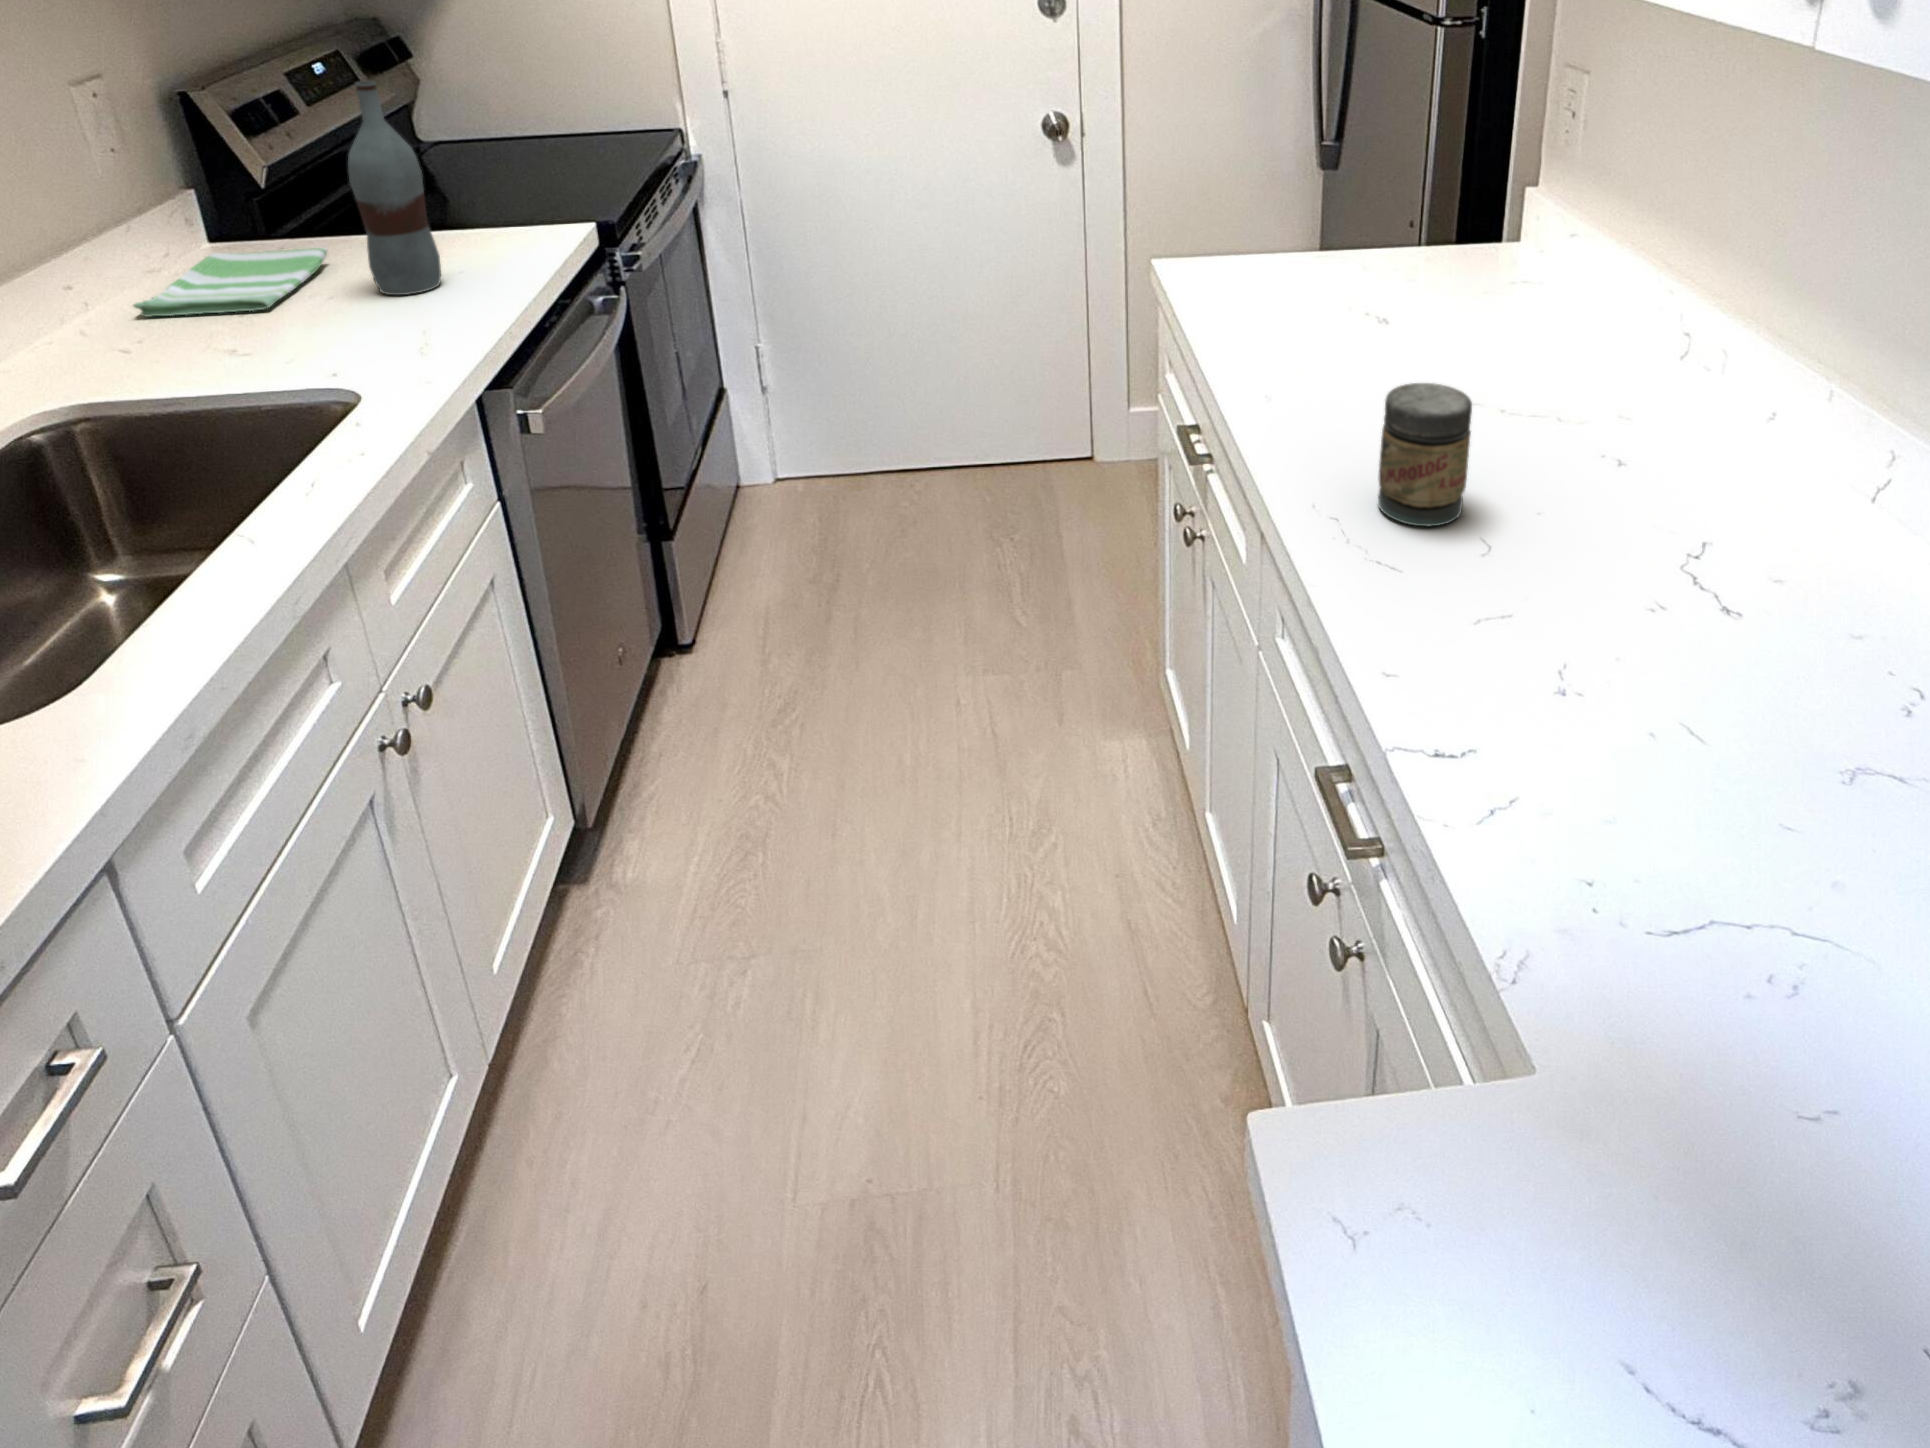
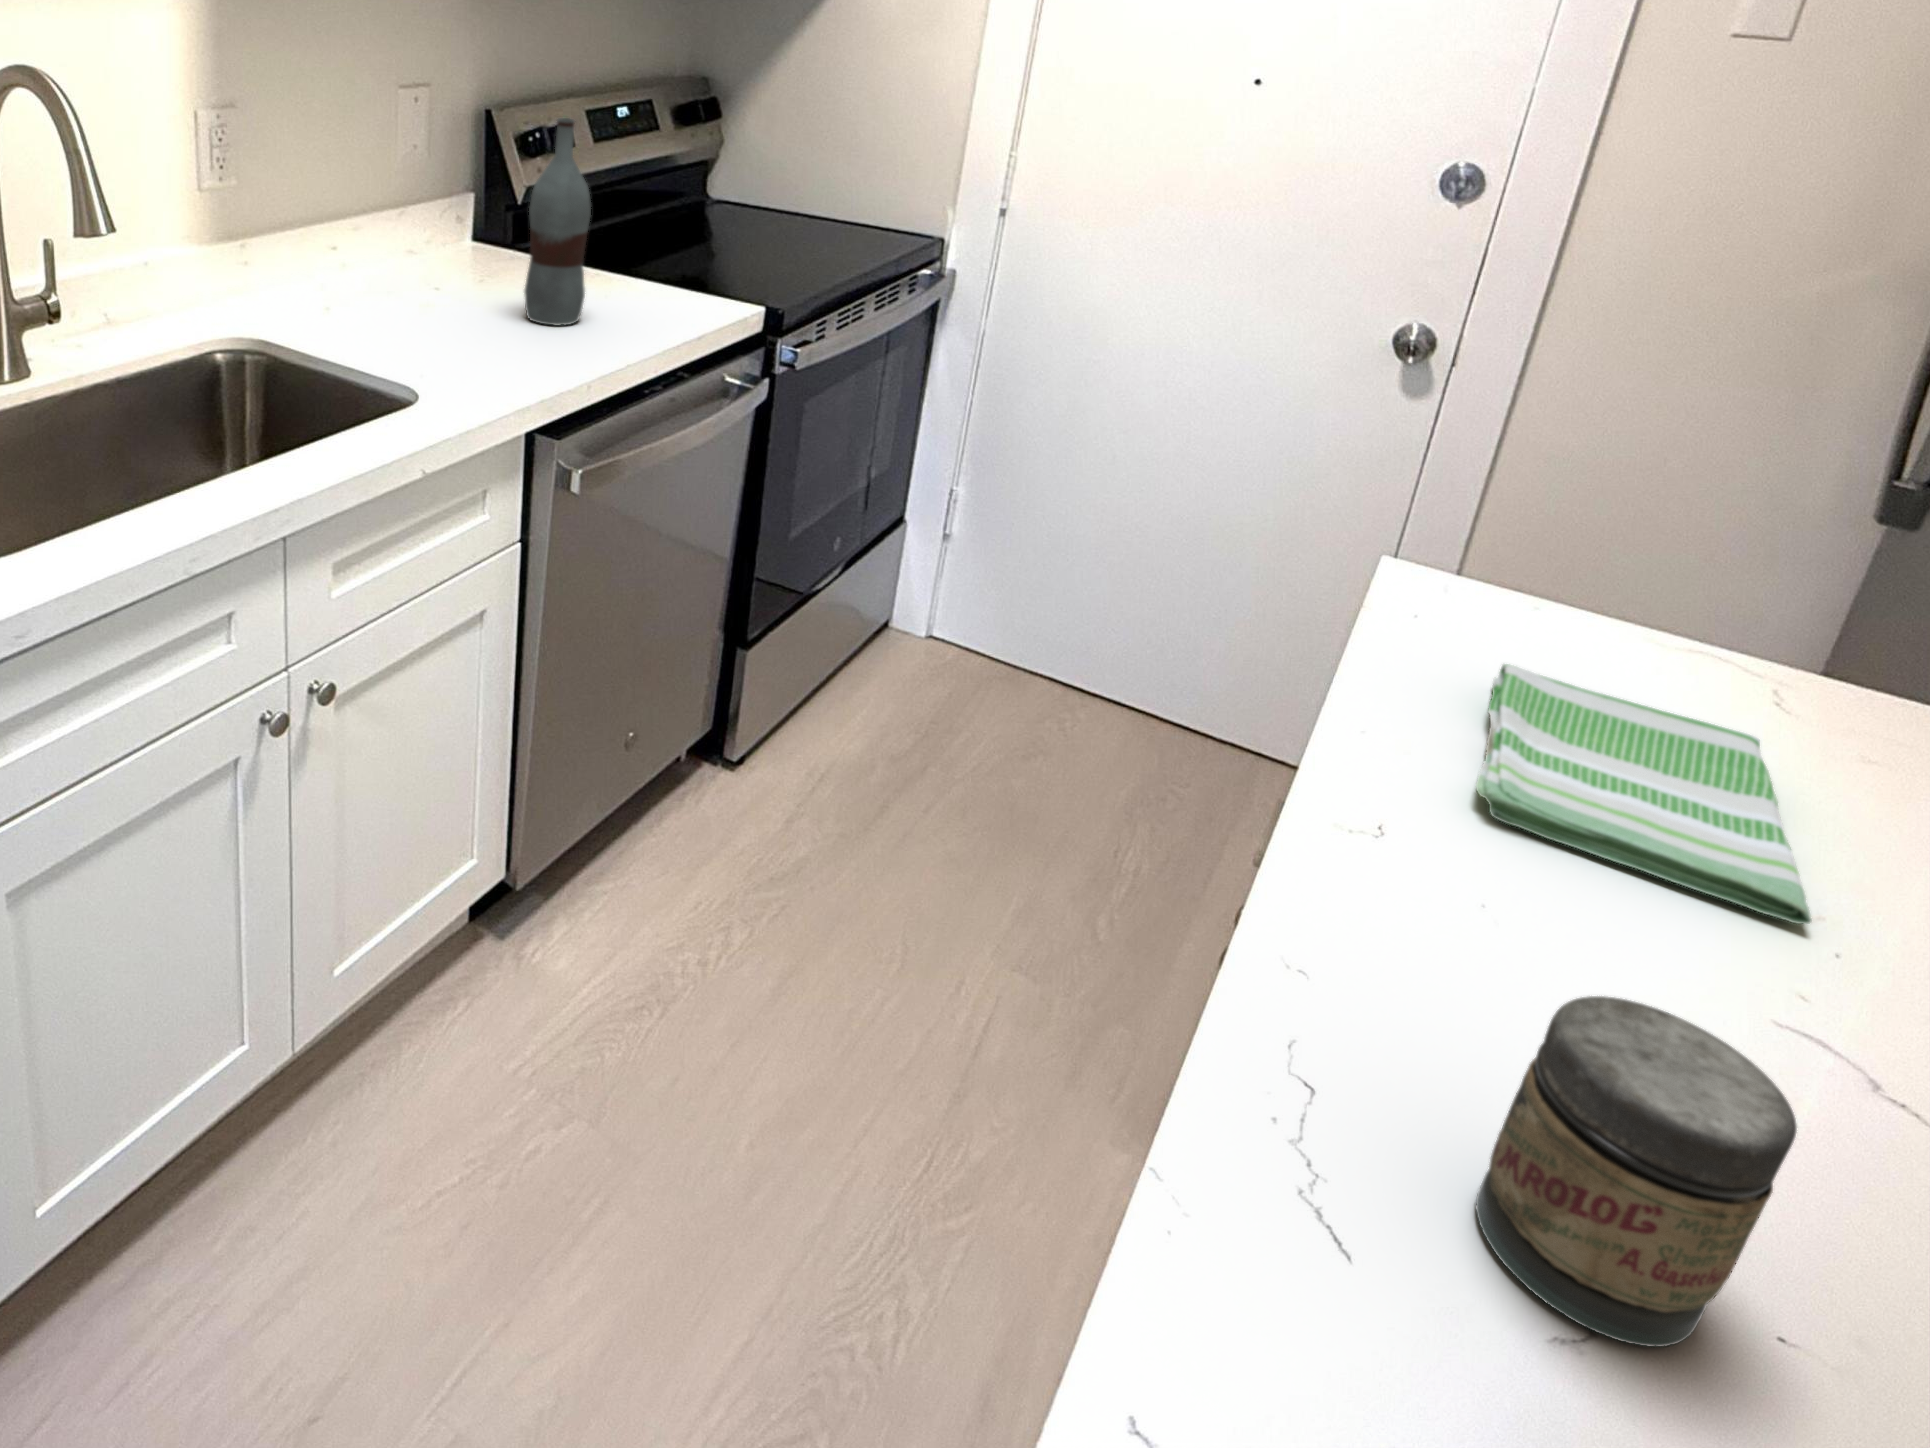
dish towel: present [133,248,327,317] -> present [1476,664,1811,924]

